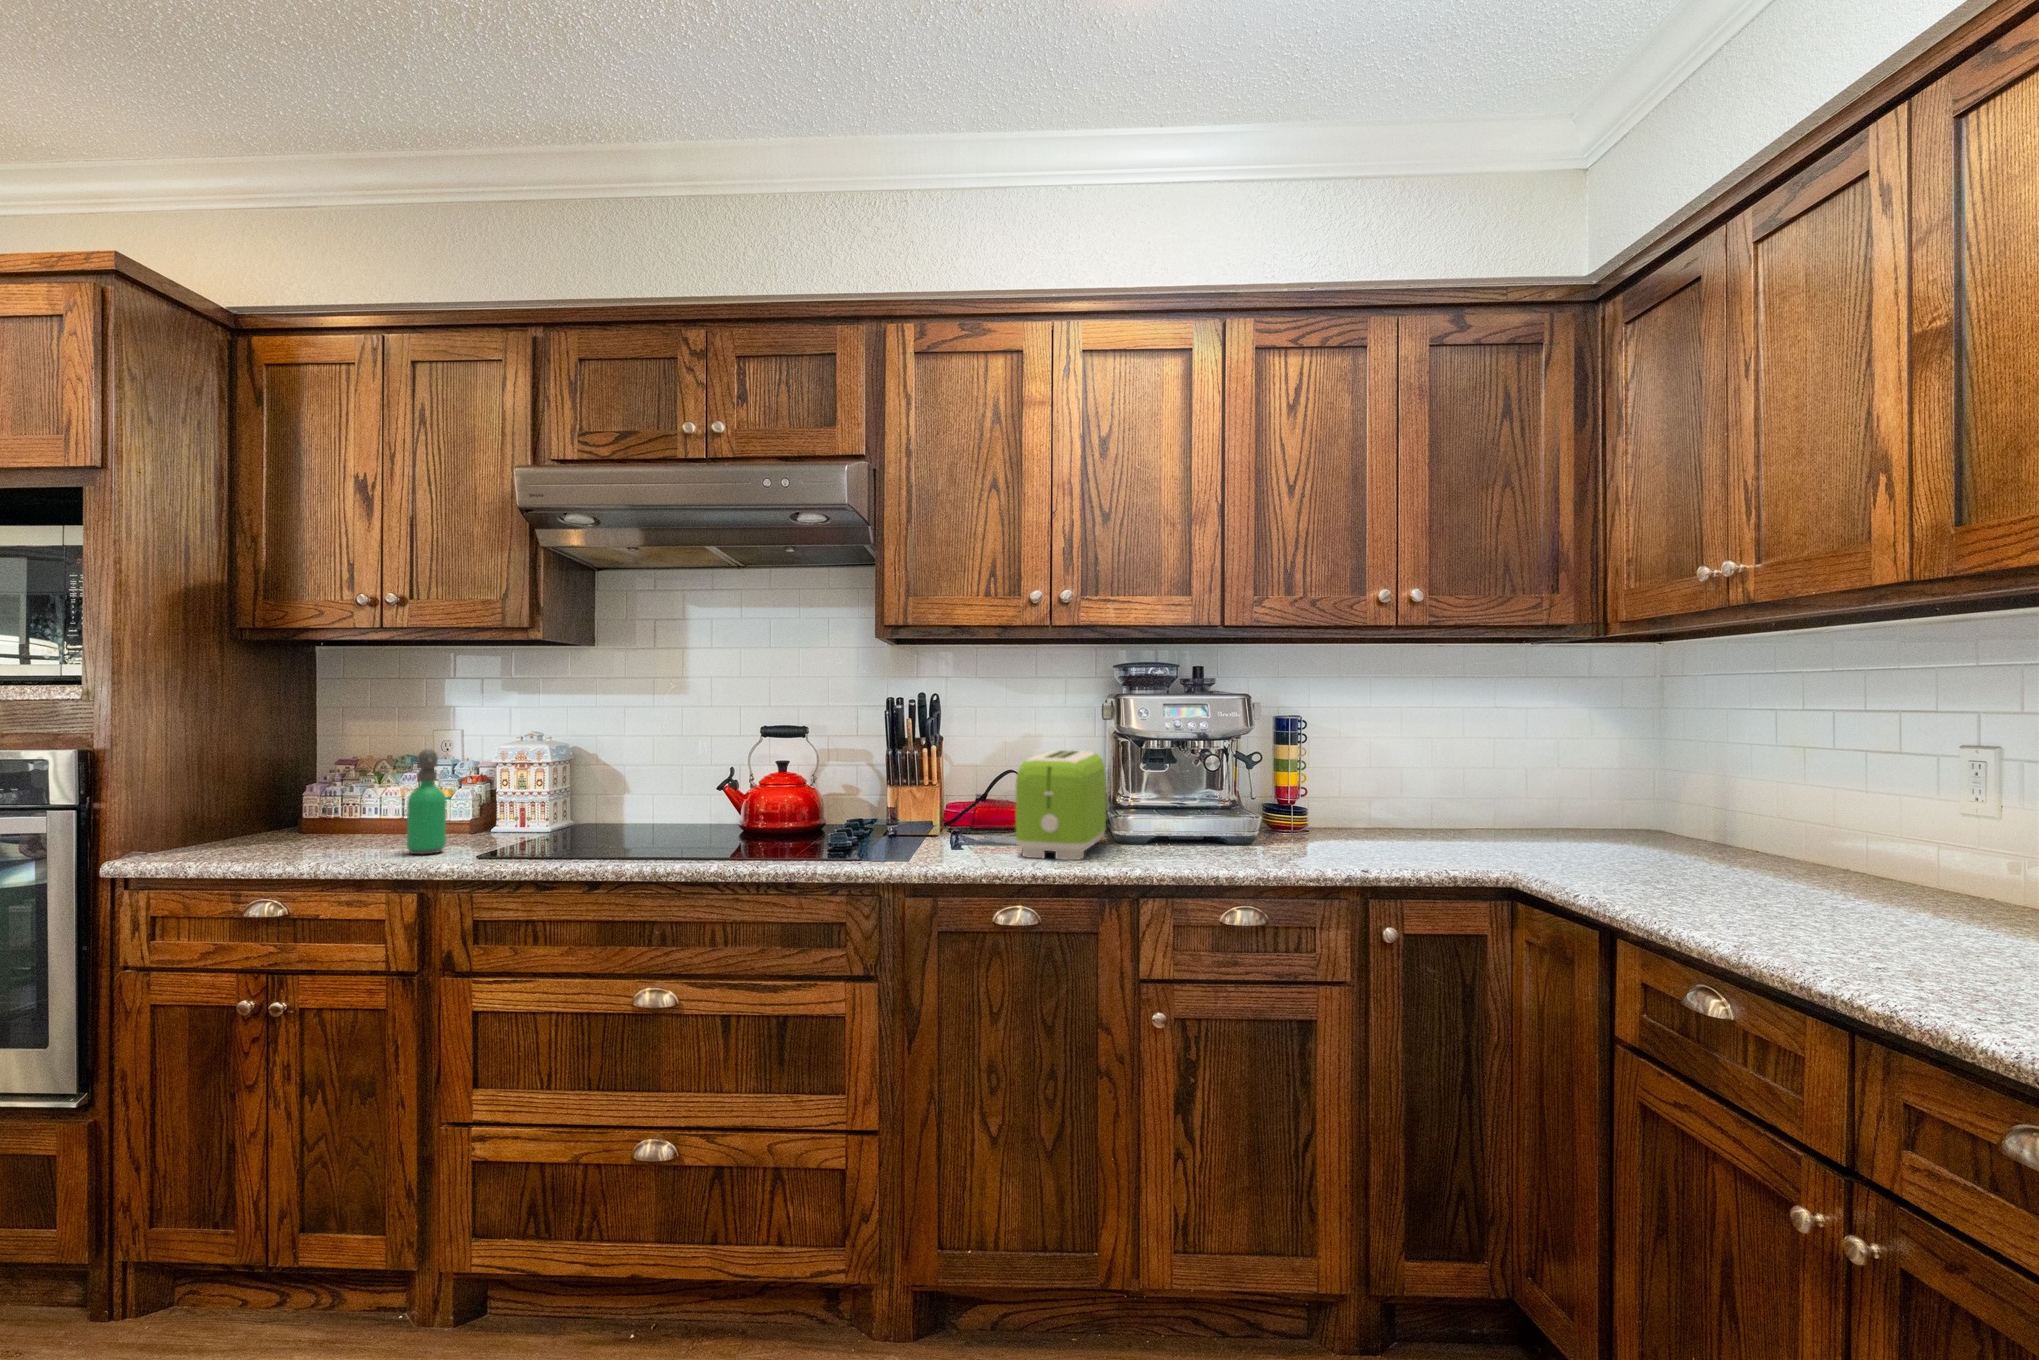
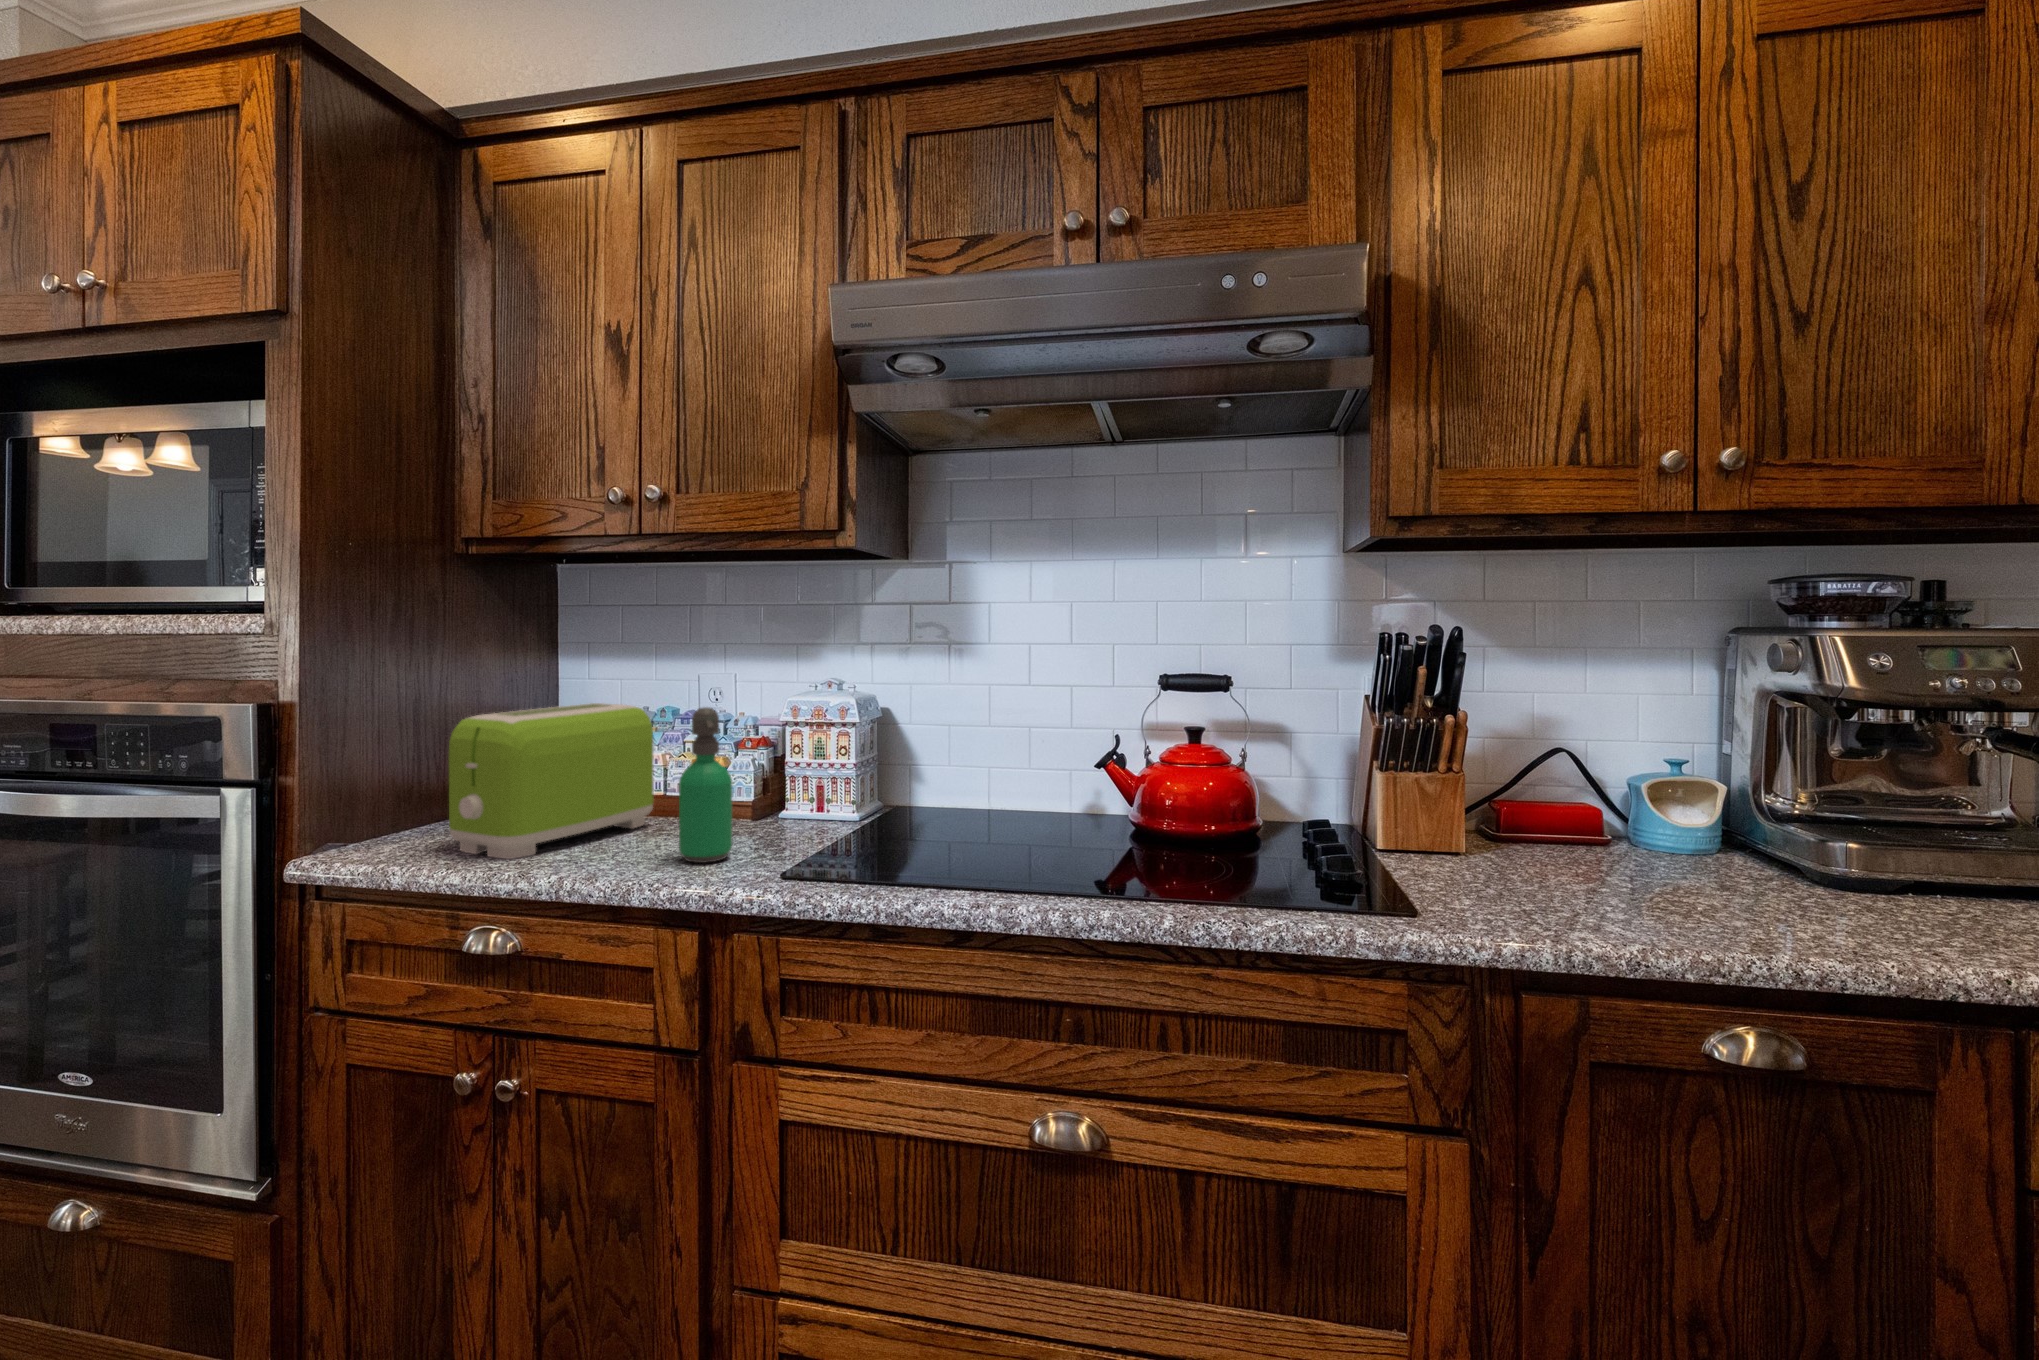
toaster: present [1016,750,1106,860] -> present [449,703,654,859]

